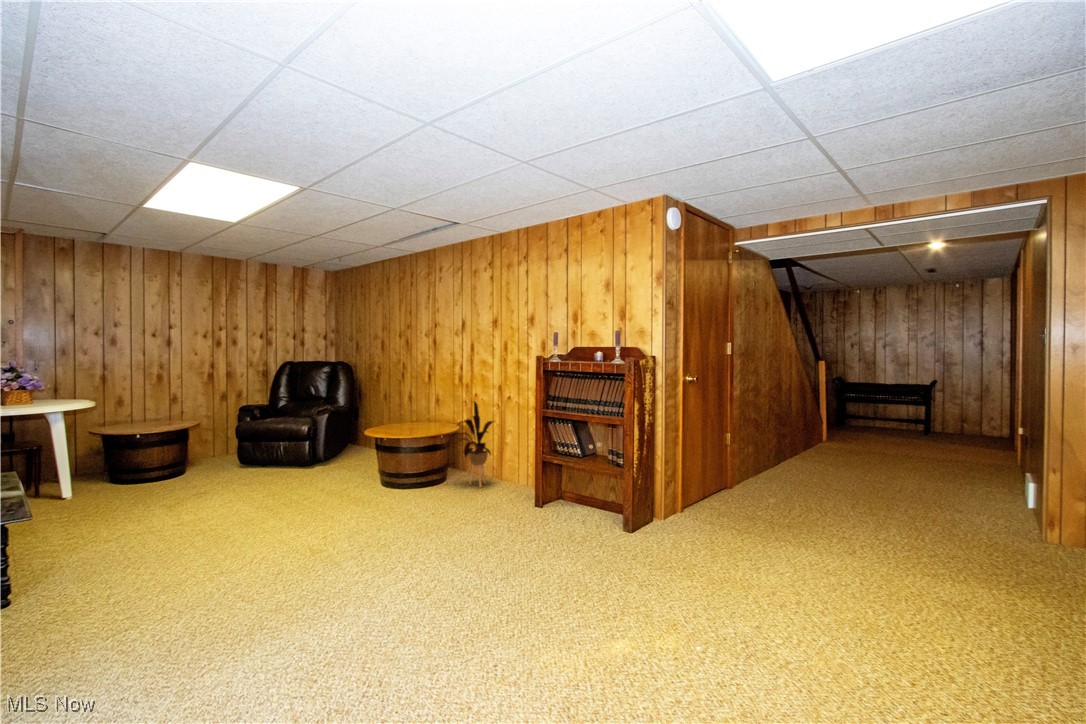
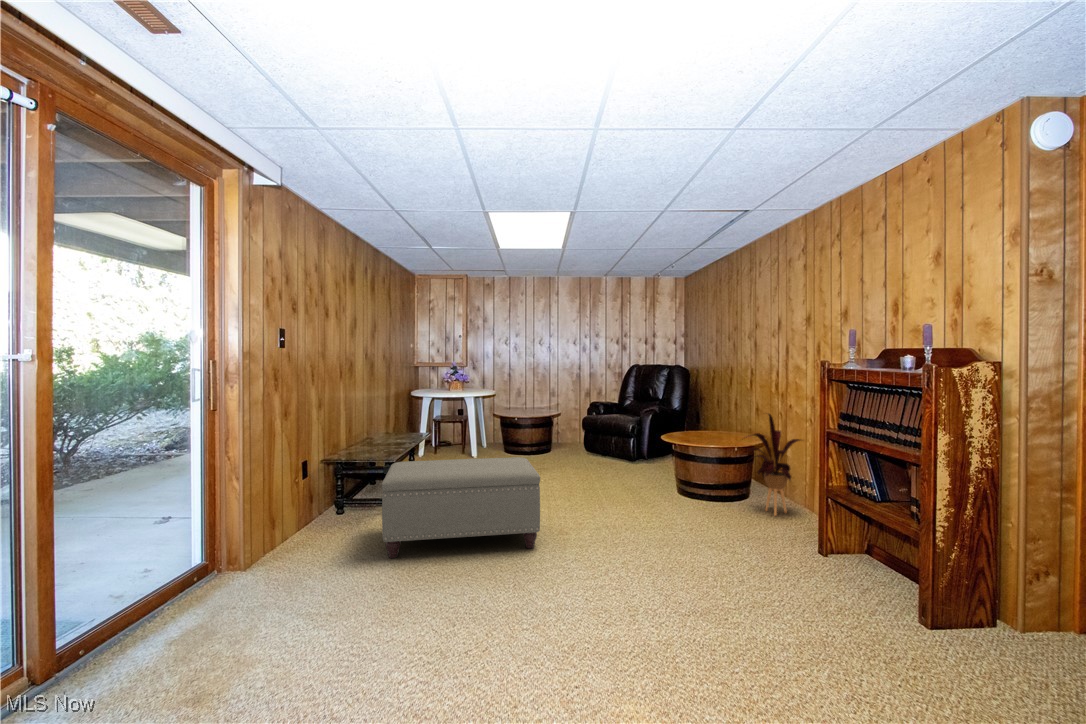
ottoman: none [31,475,304,658] -> present [382,457,540,558]

